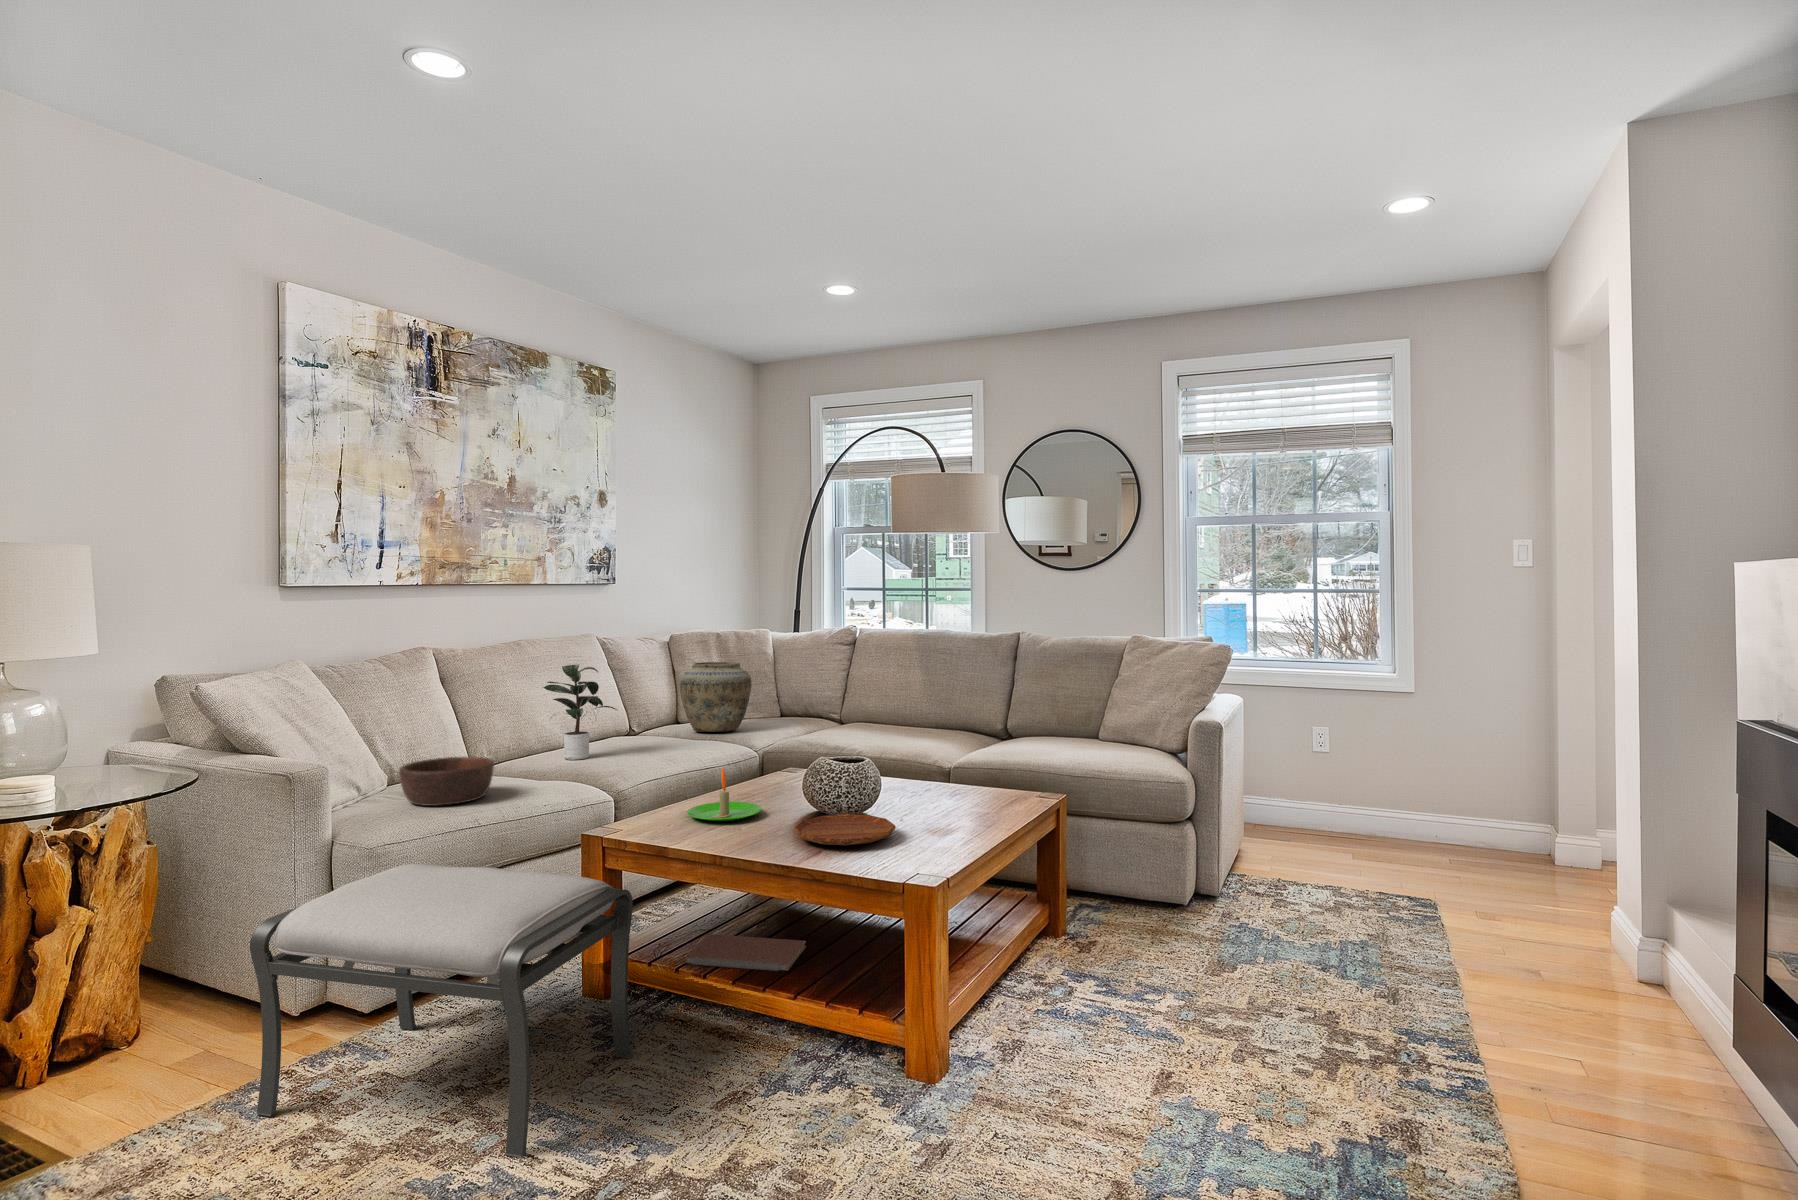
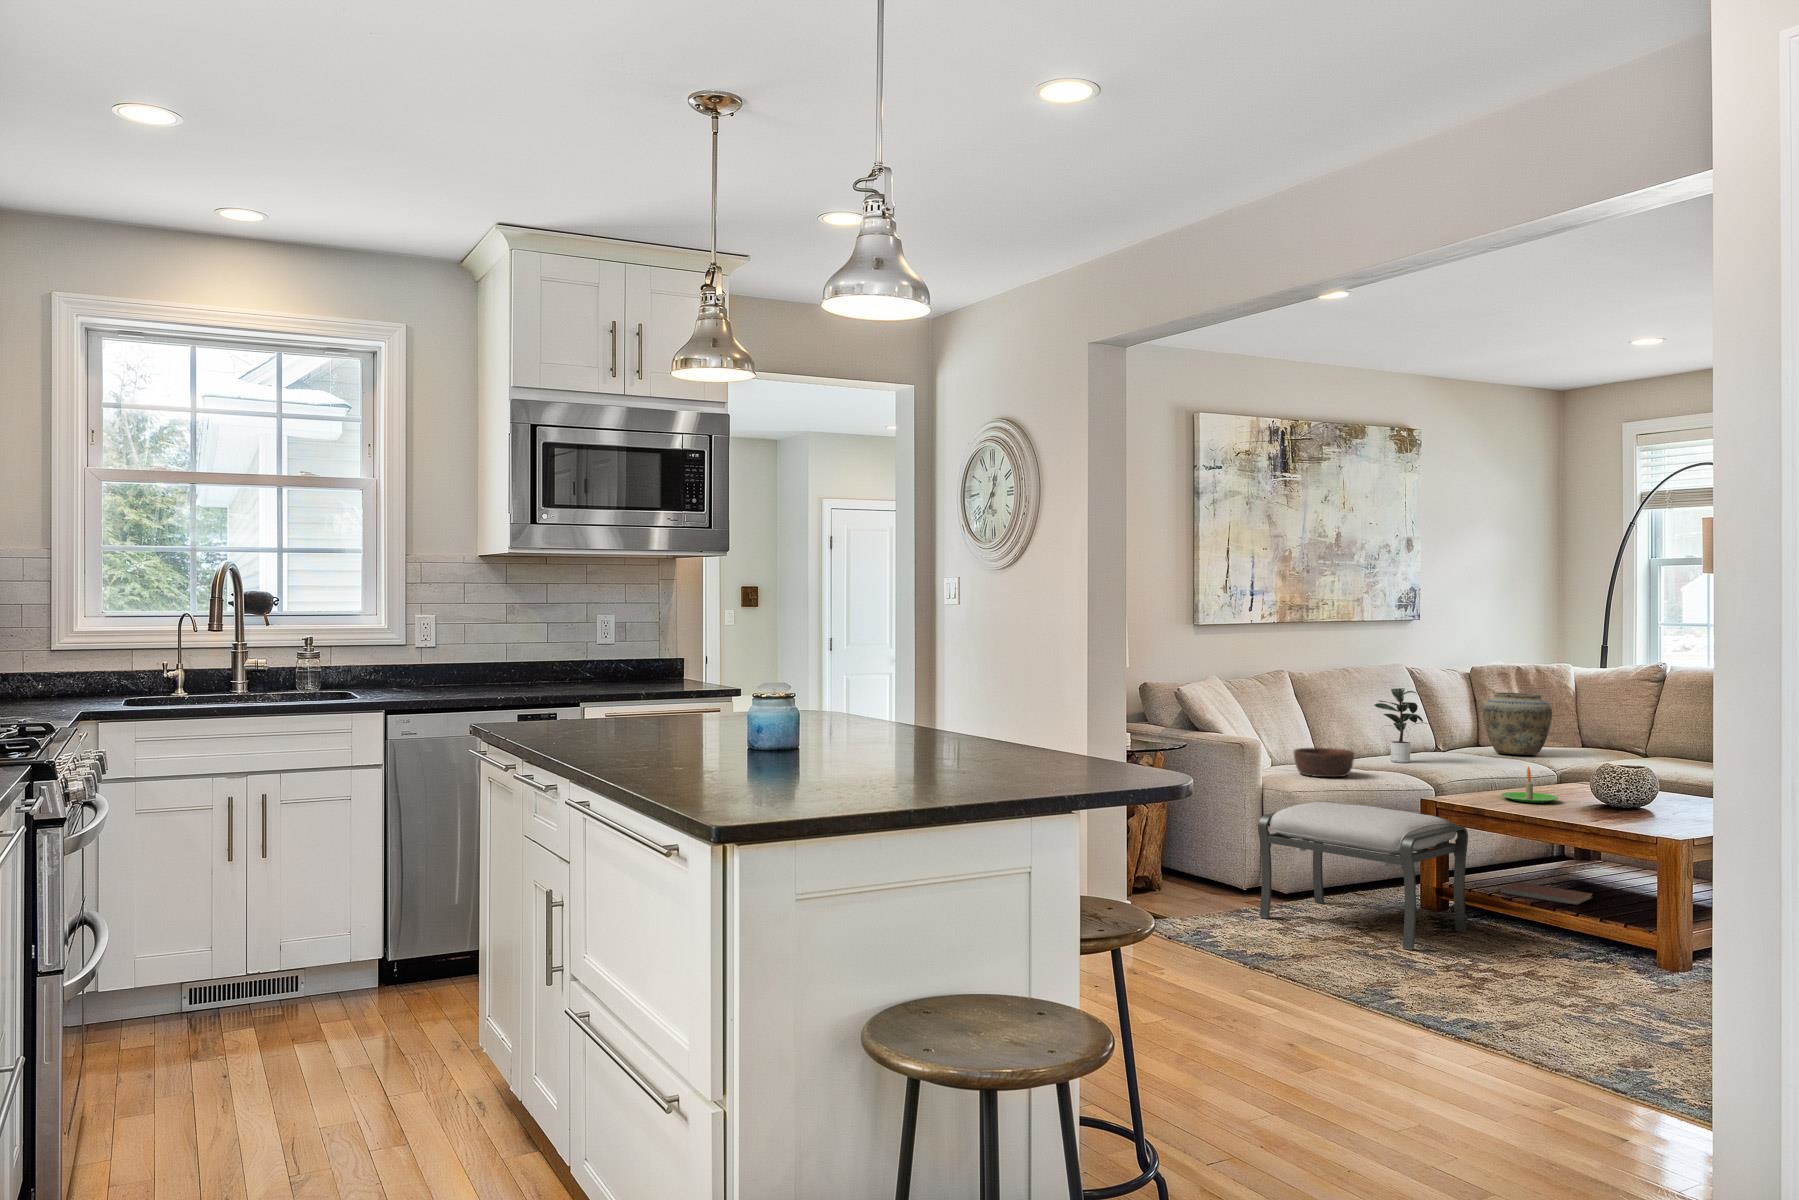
tray: present [794,814,896,845] -> none [1582,804,1664,820]

